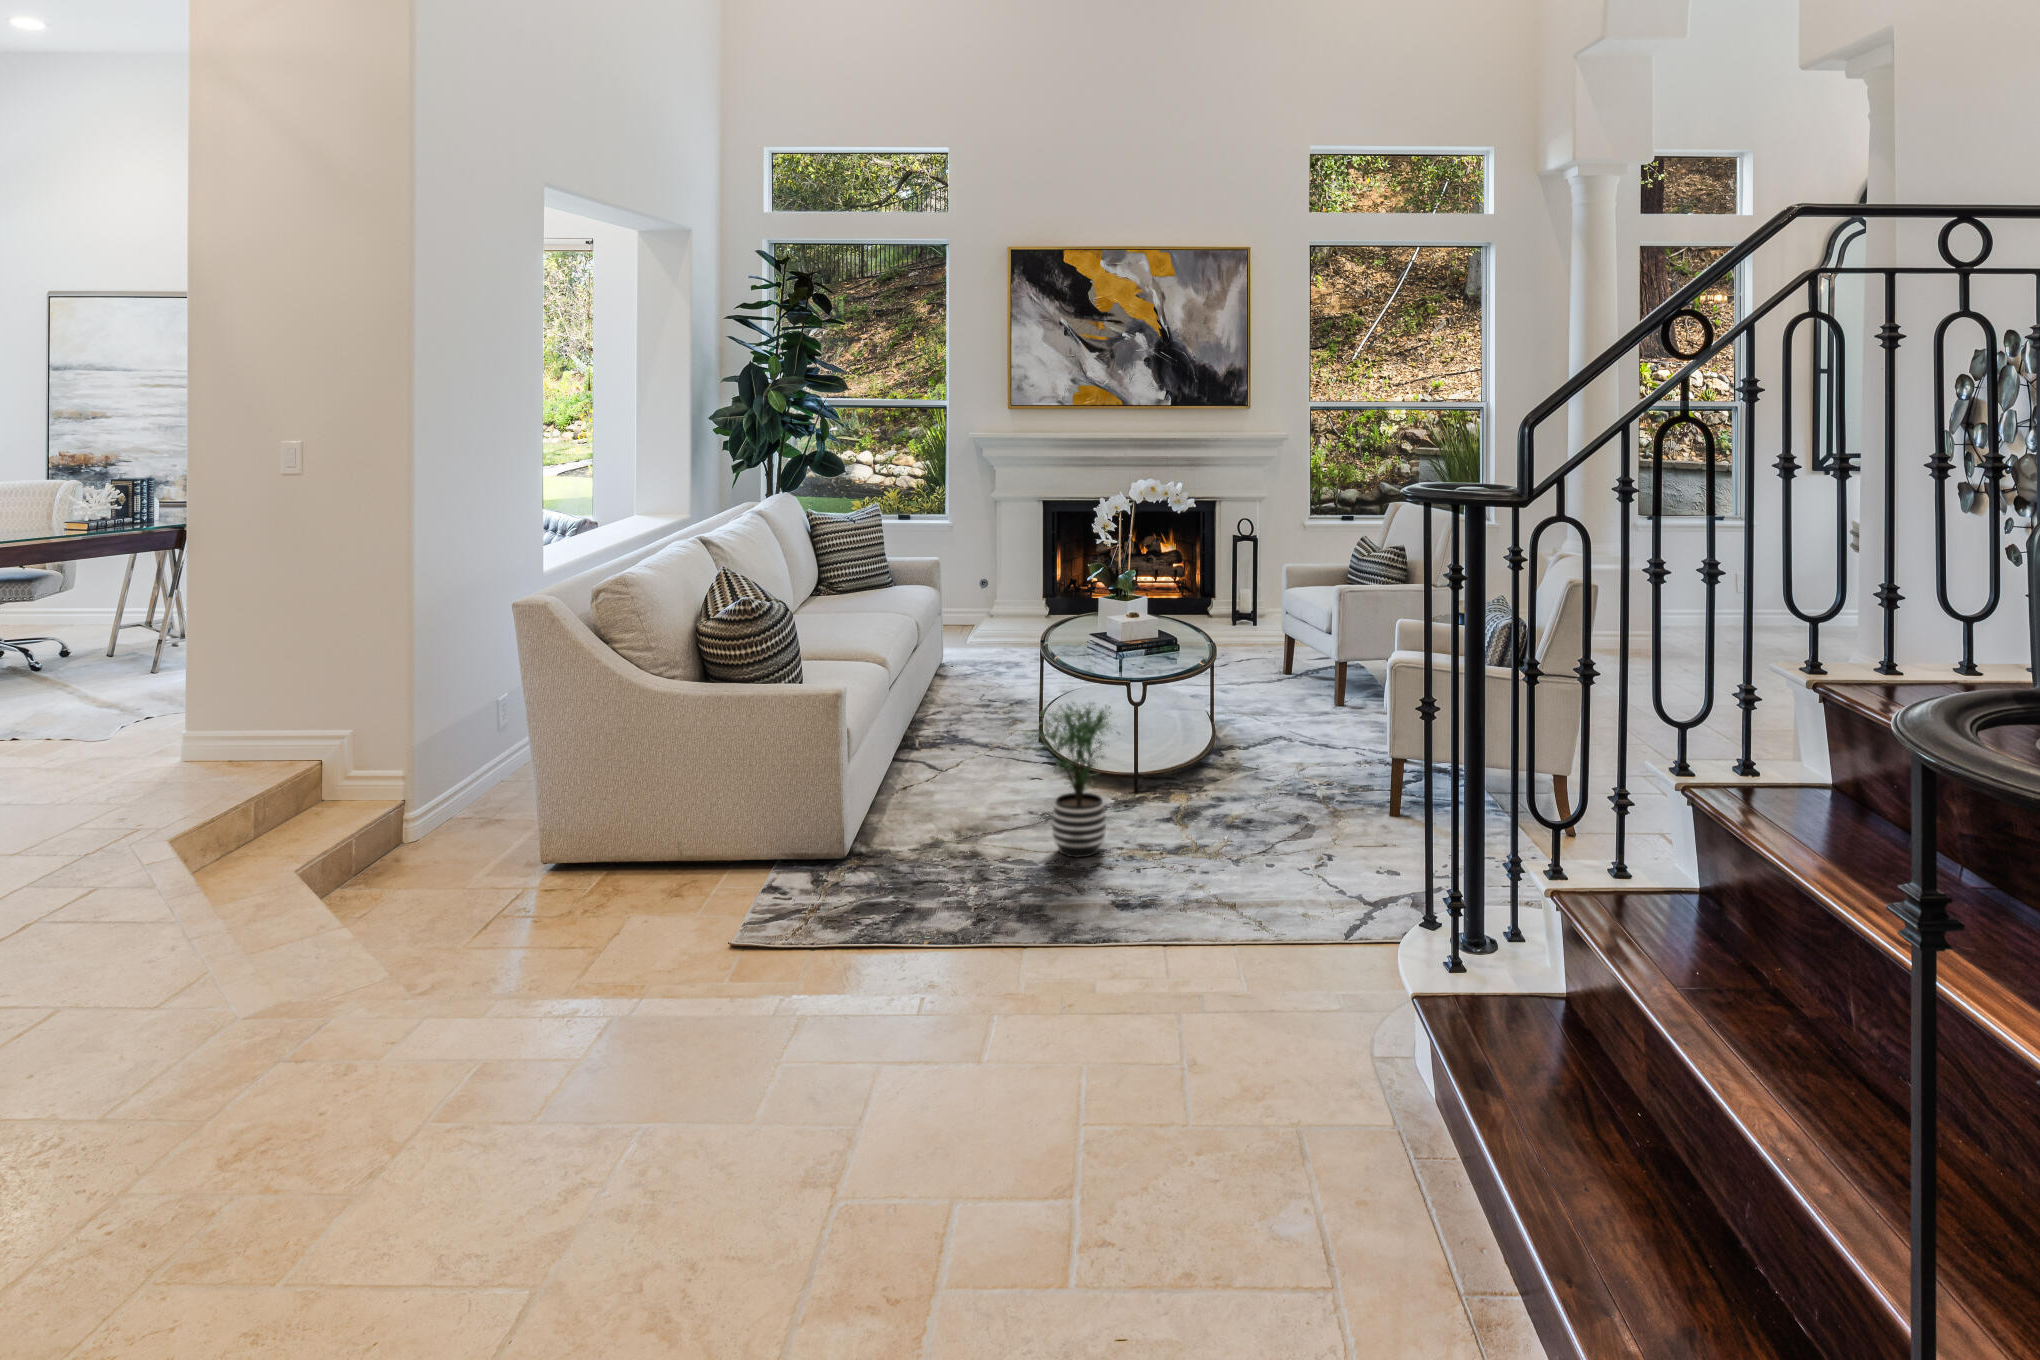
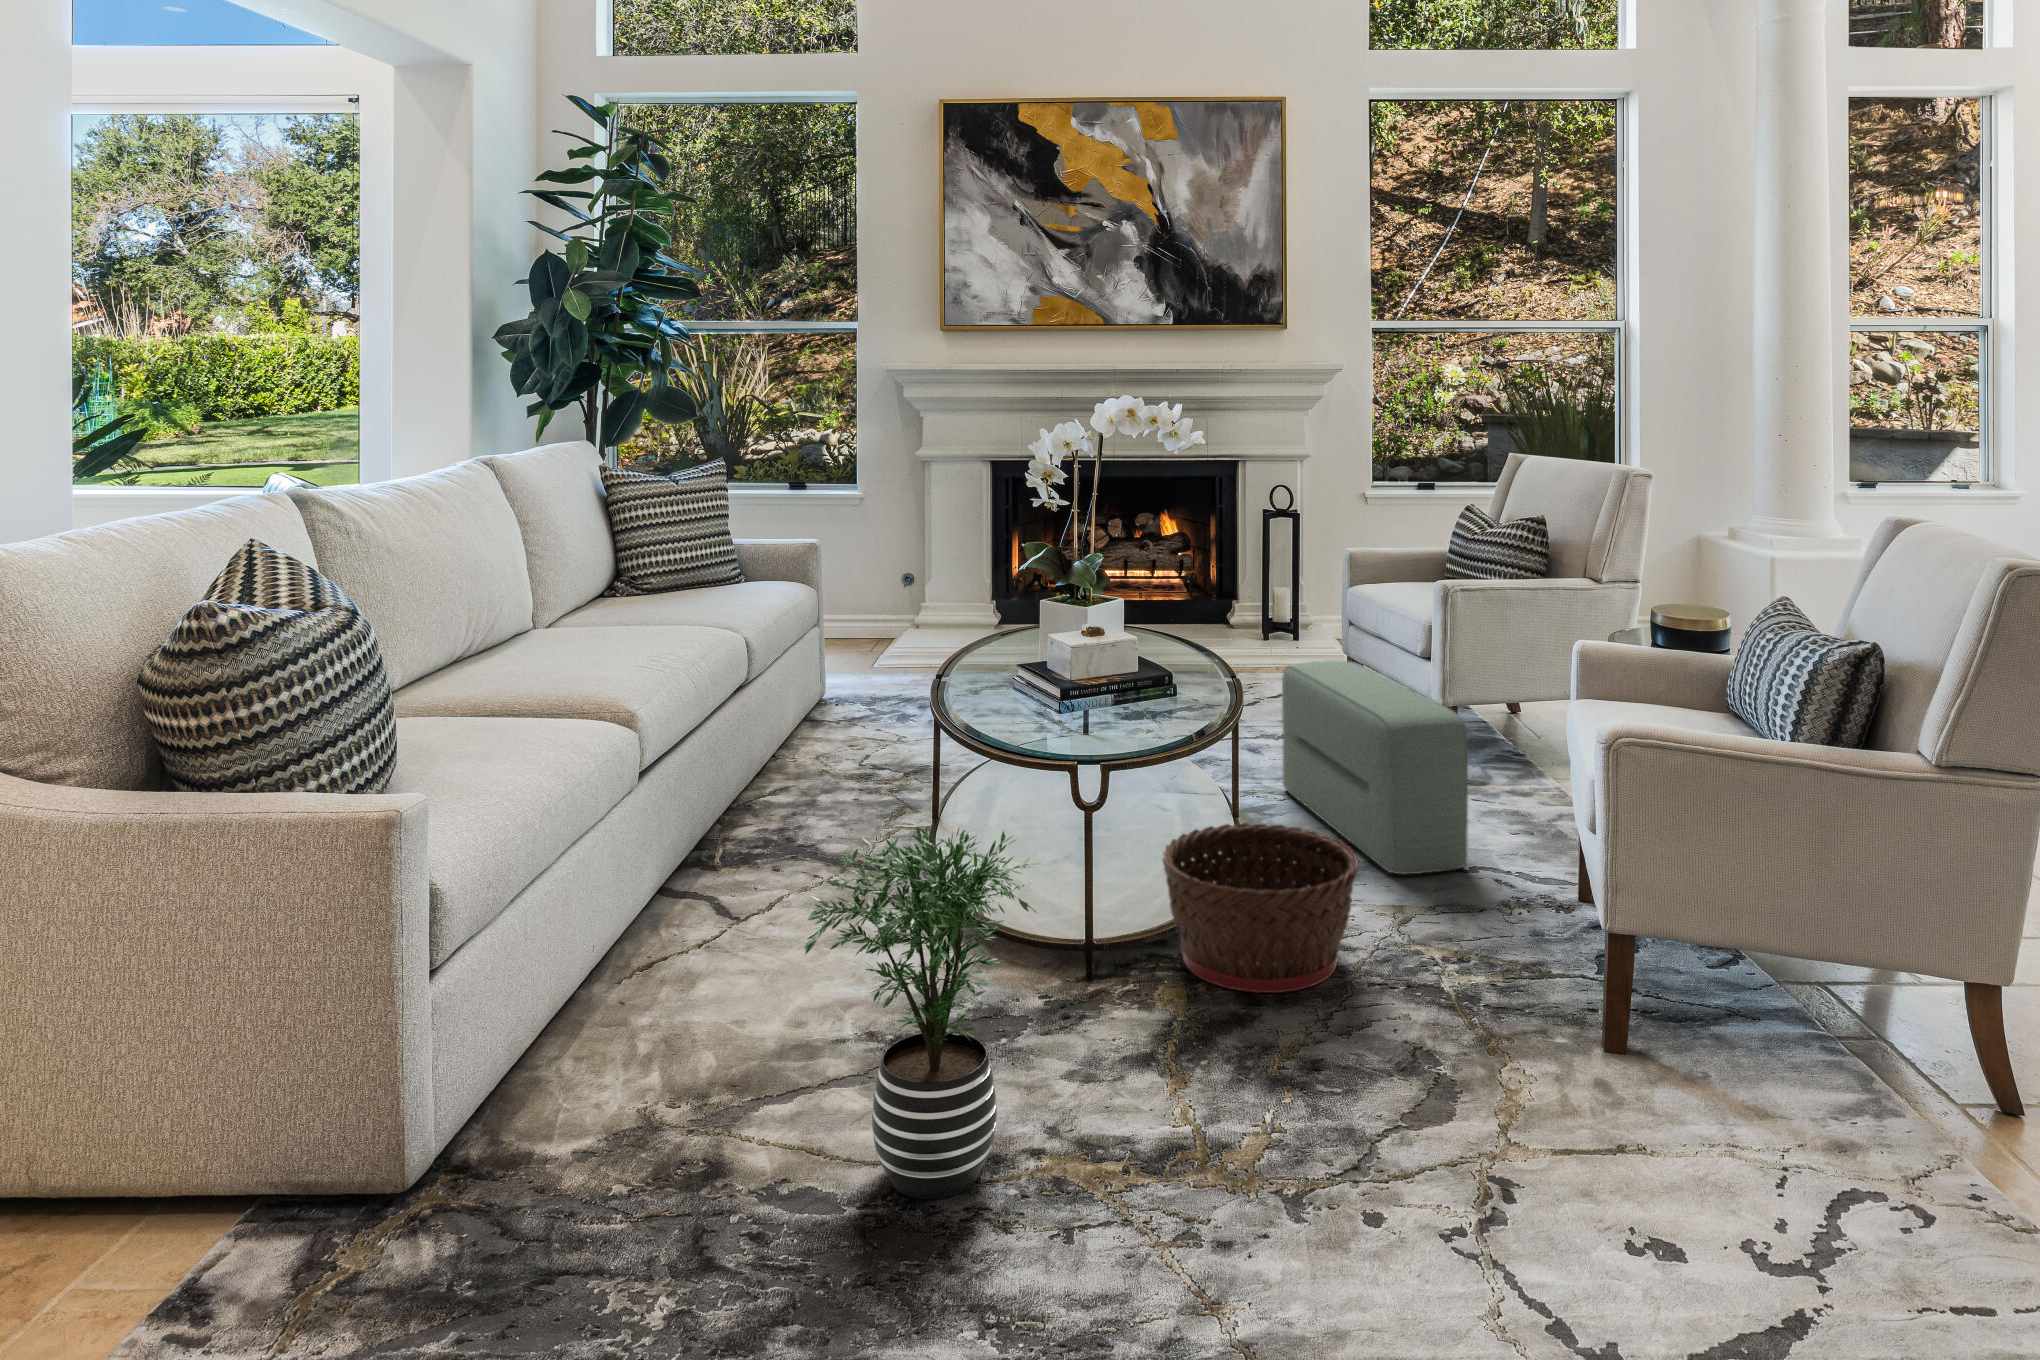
pouf: none [1241,635,1341,750] -> present [1282,660,1468,875]
basket: none [1174,718,1275,796] -> present [1162,823,1358,993]

